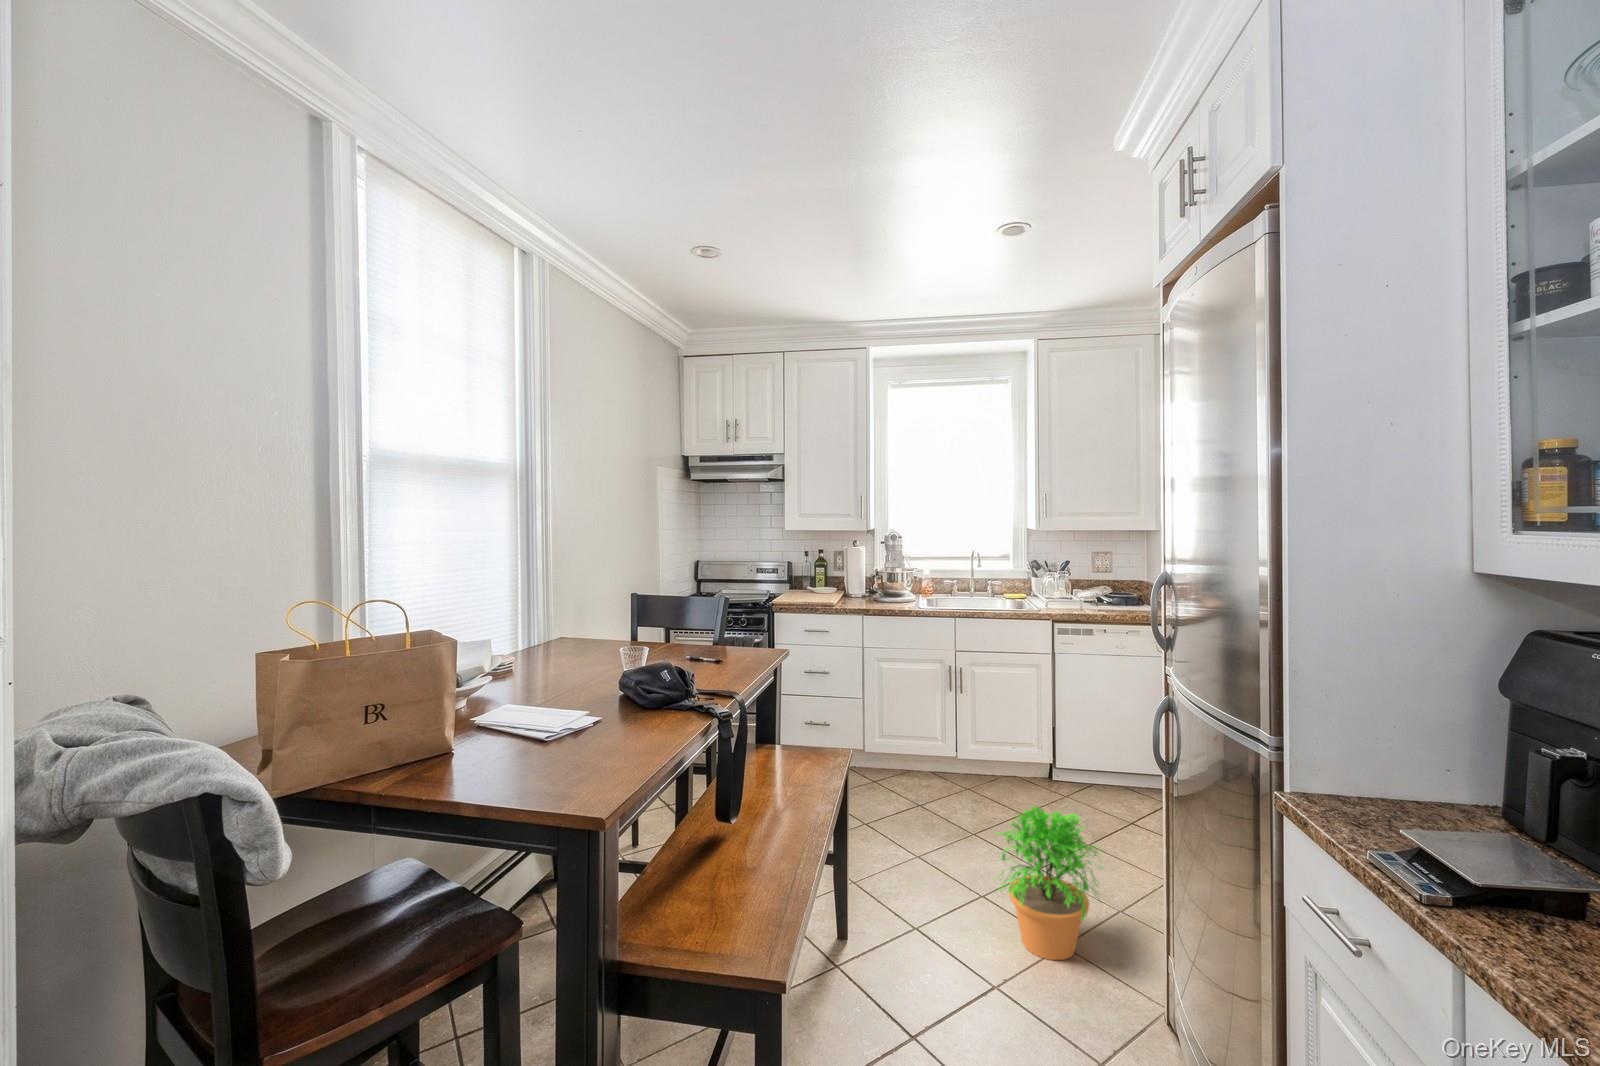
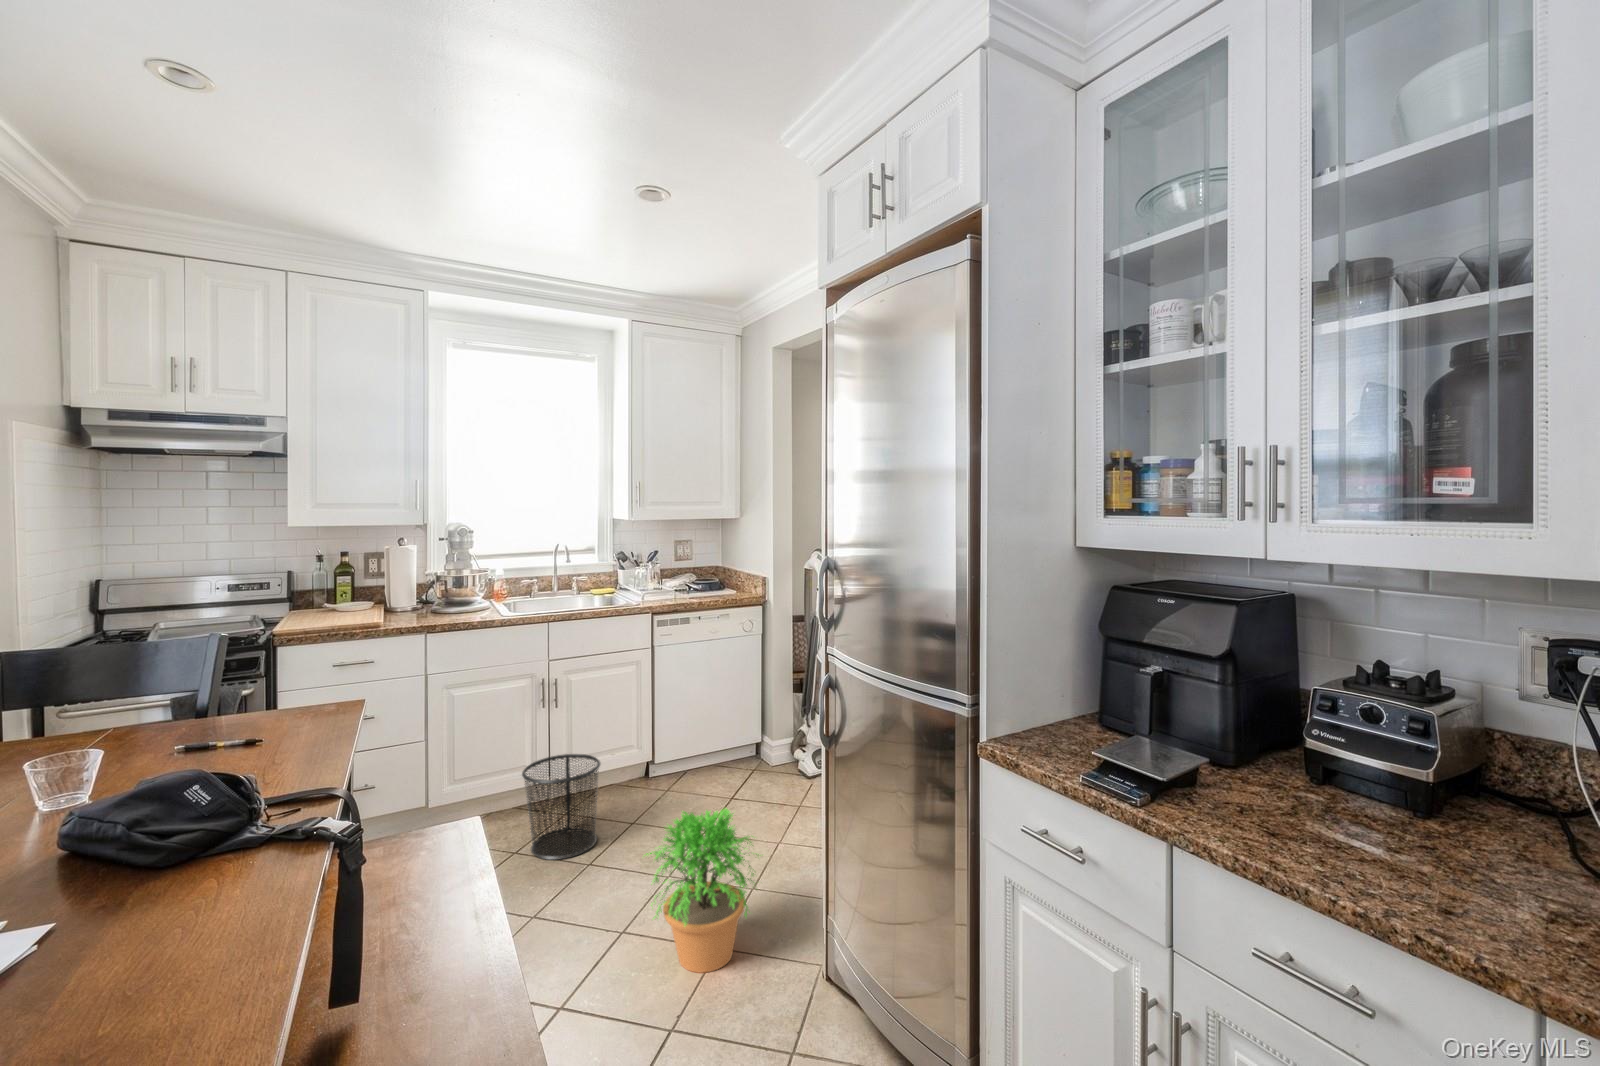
waste bin: none [923,734,989,824] -> present [522,754,600,860]

